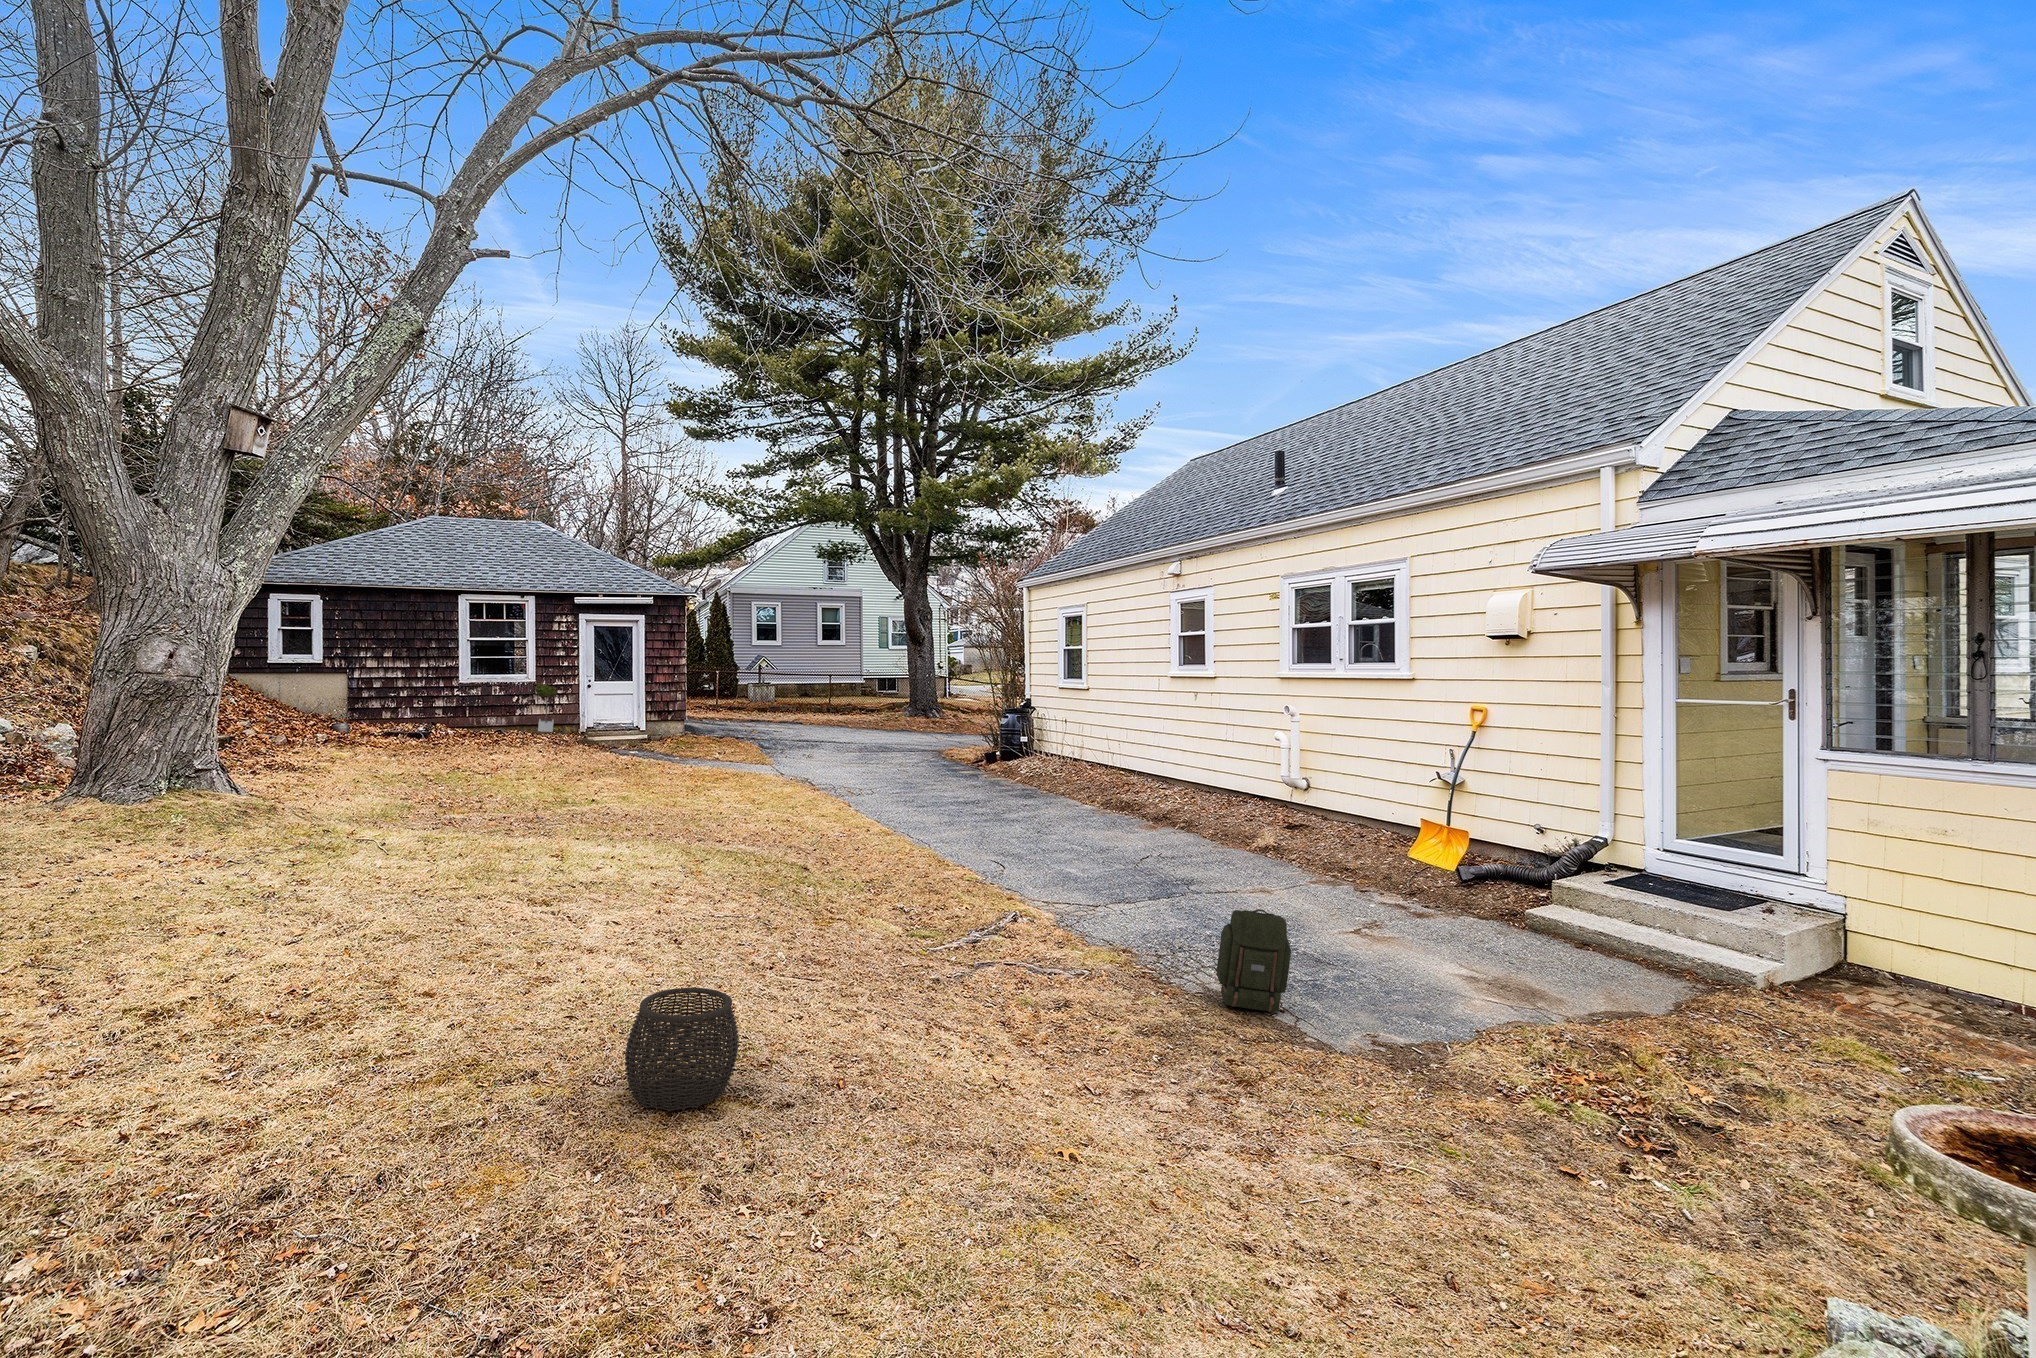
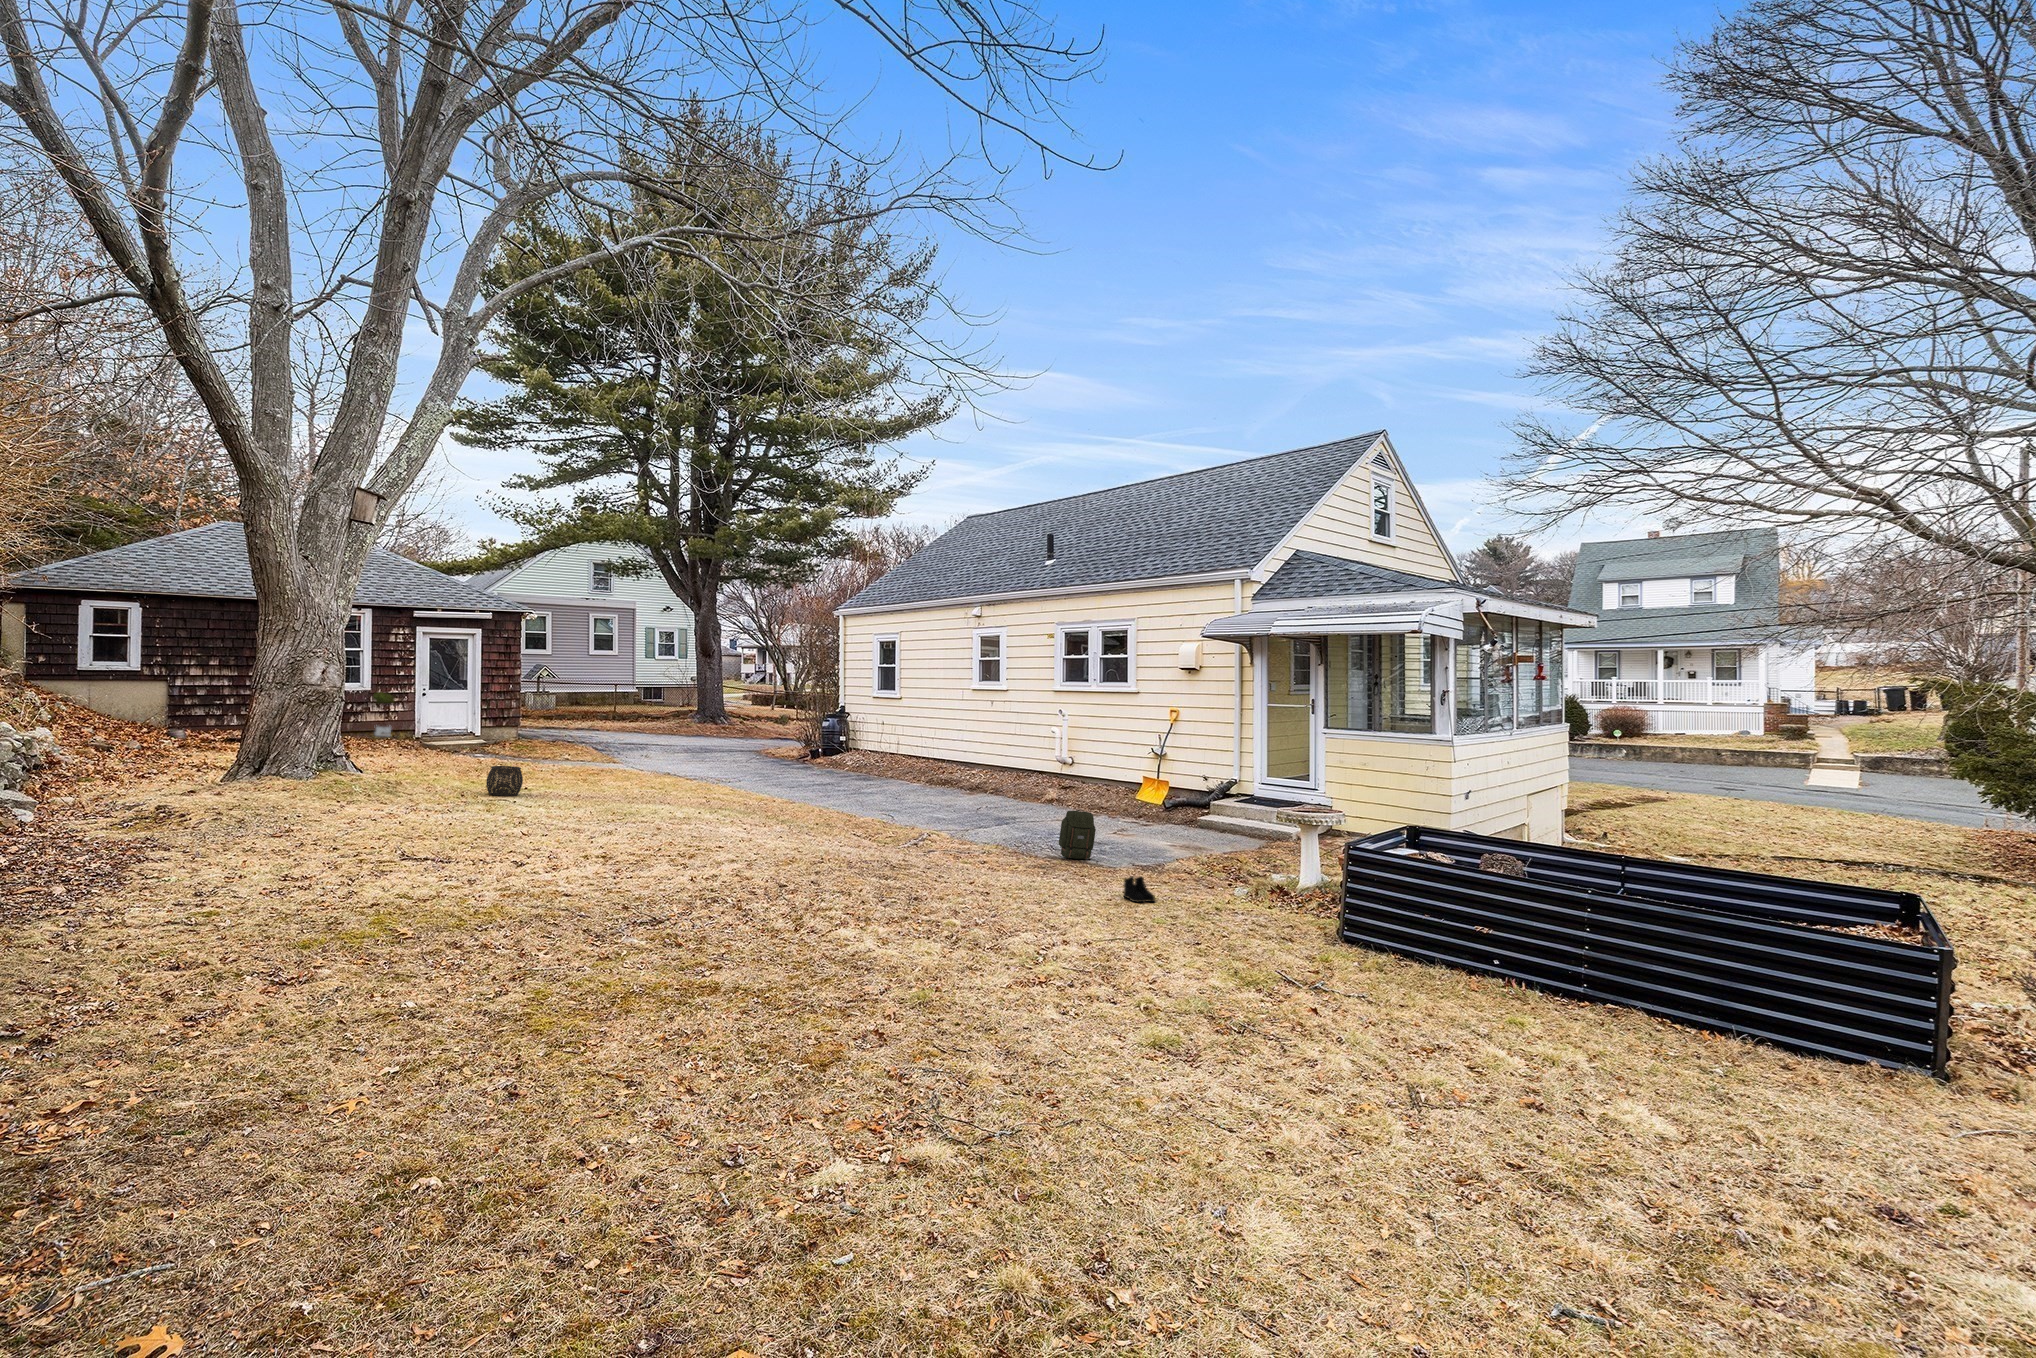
woven basket: present [625,988,739,1112] -> present [486,766,523,796]
boots: none [1293,1164,1383,1264] -> present [1123,876,1155,903]

